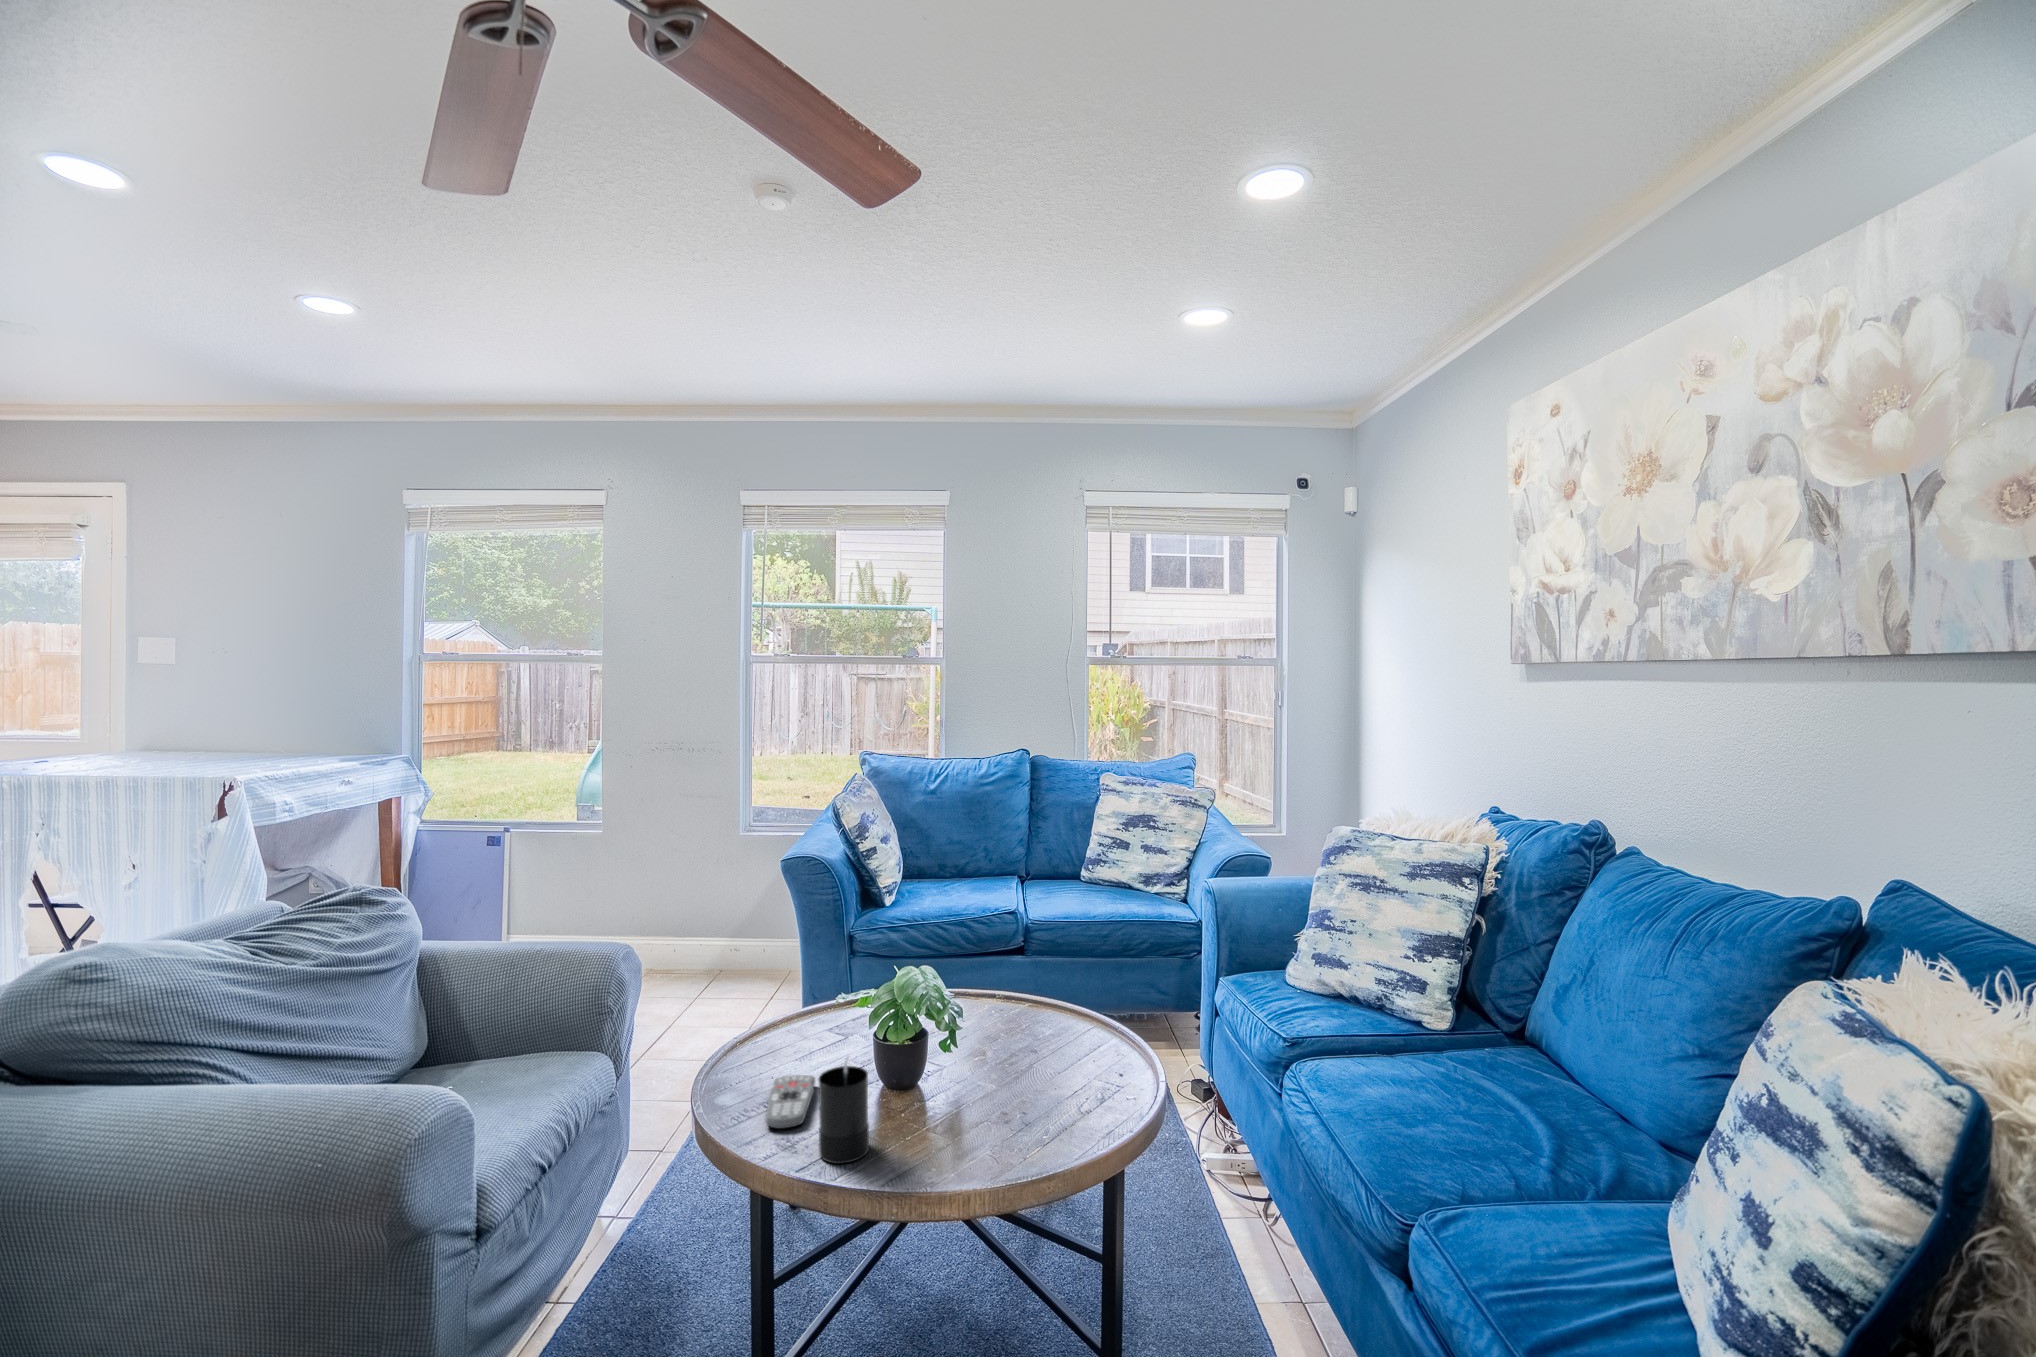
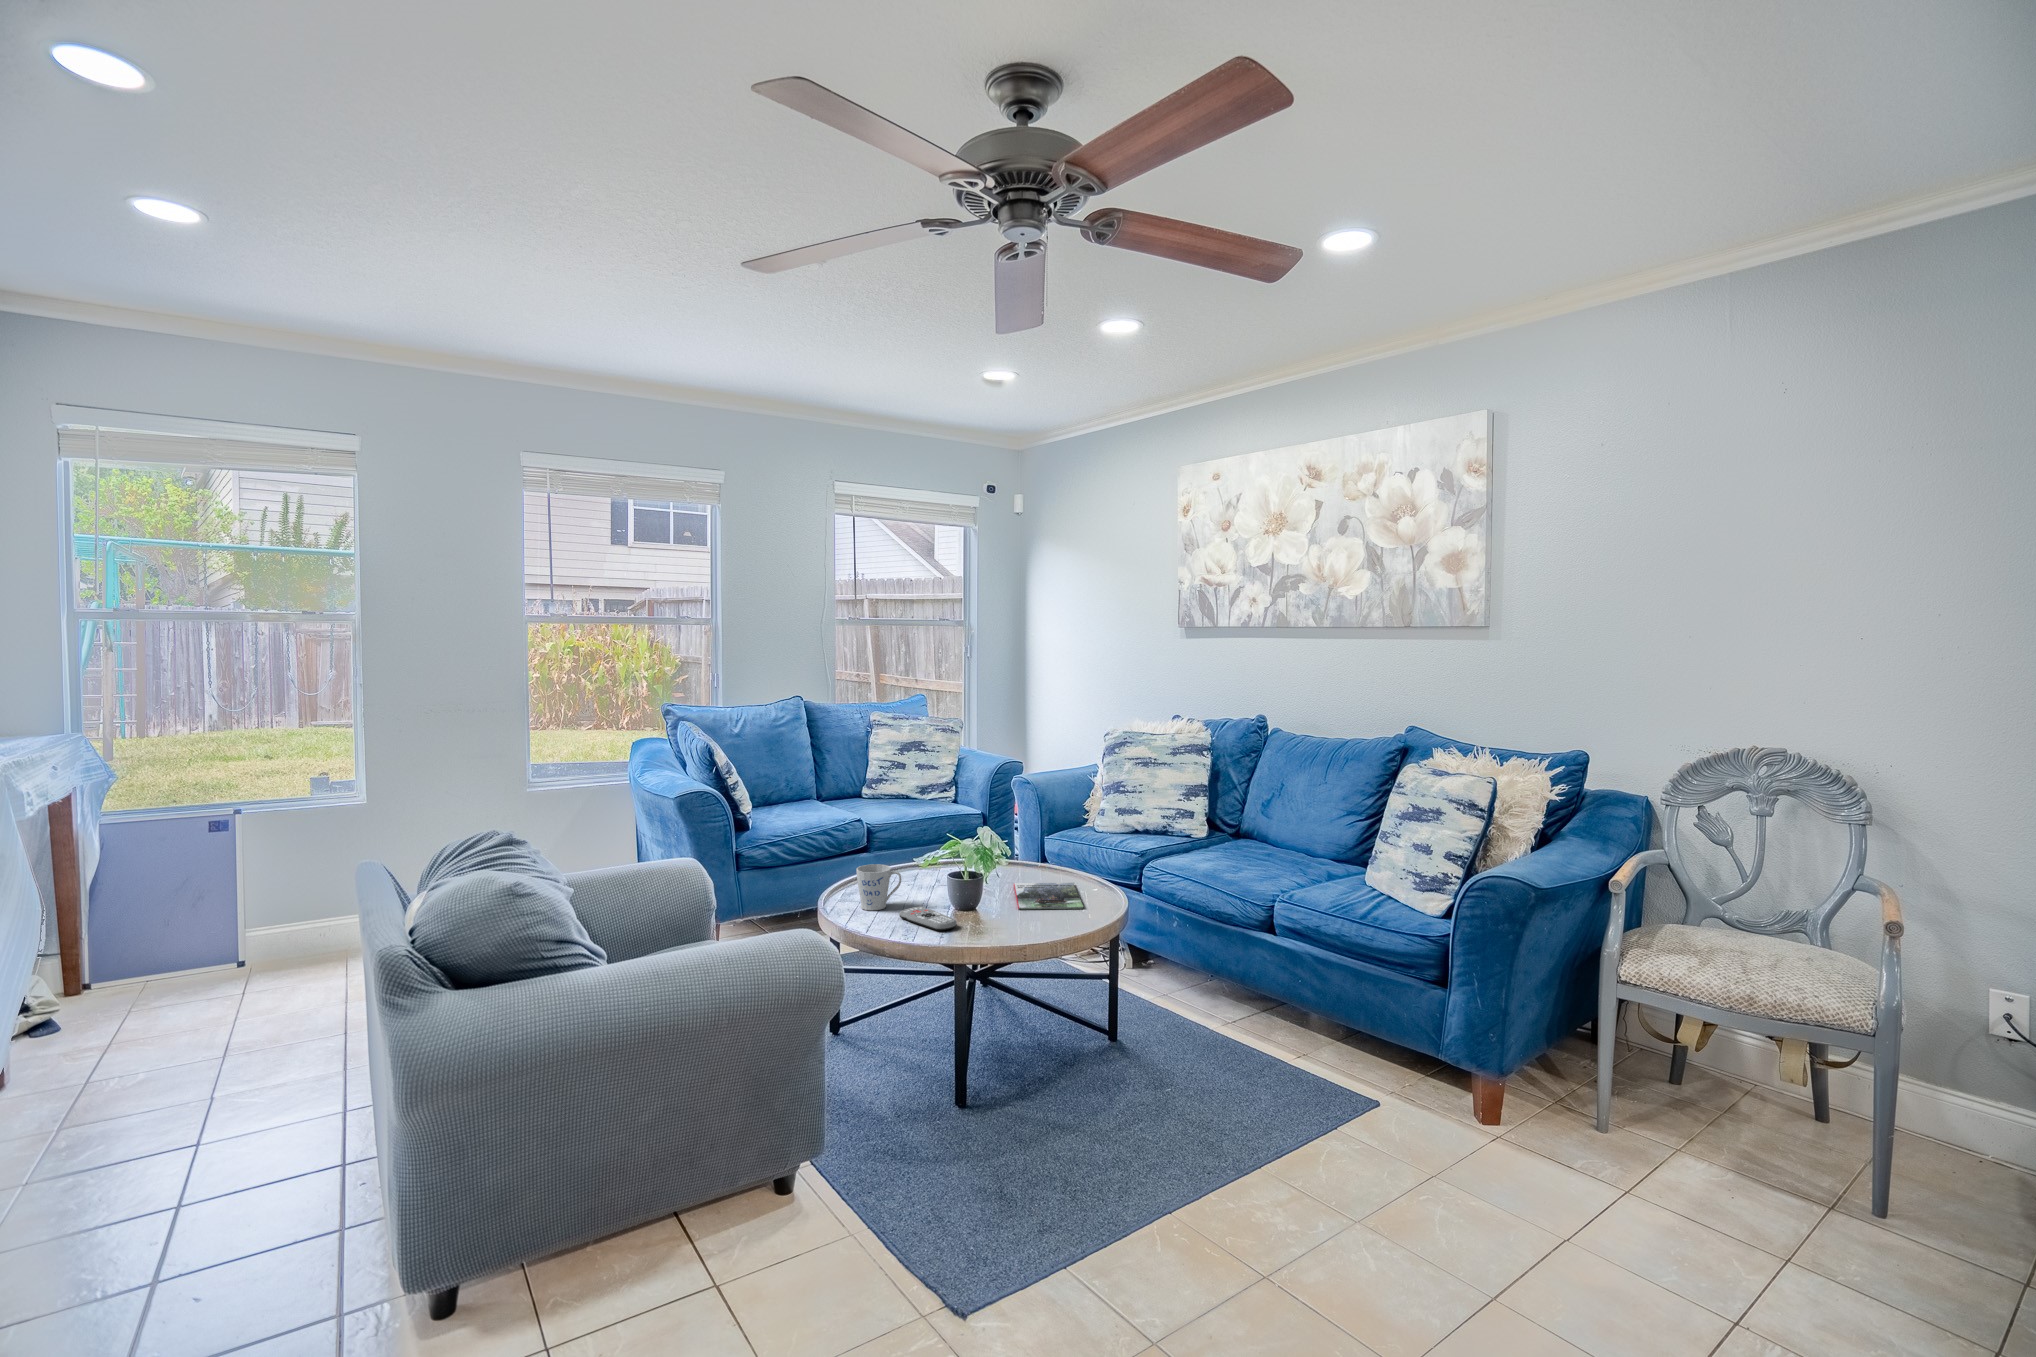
mug: none [763,997,820,1065] -> present [856,864,901,910]
candle: present [819,1057,869,1164] -> none [988,873,1019,934]
magazine: none [933,1059,1090,1141] -> present [1014,883,1083,909]

